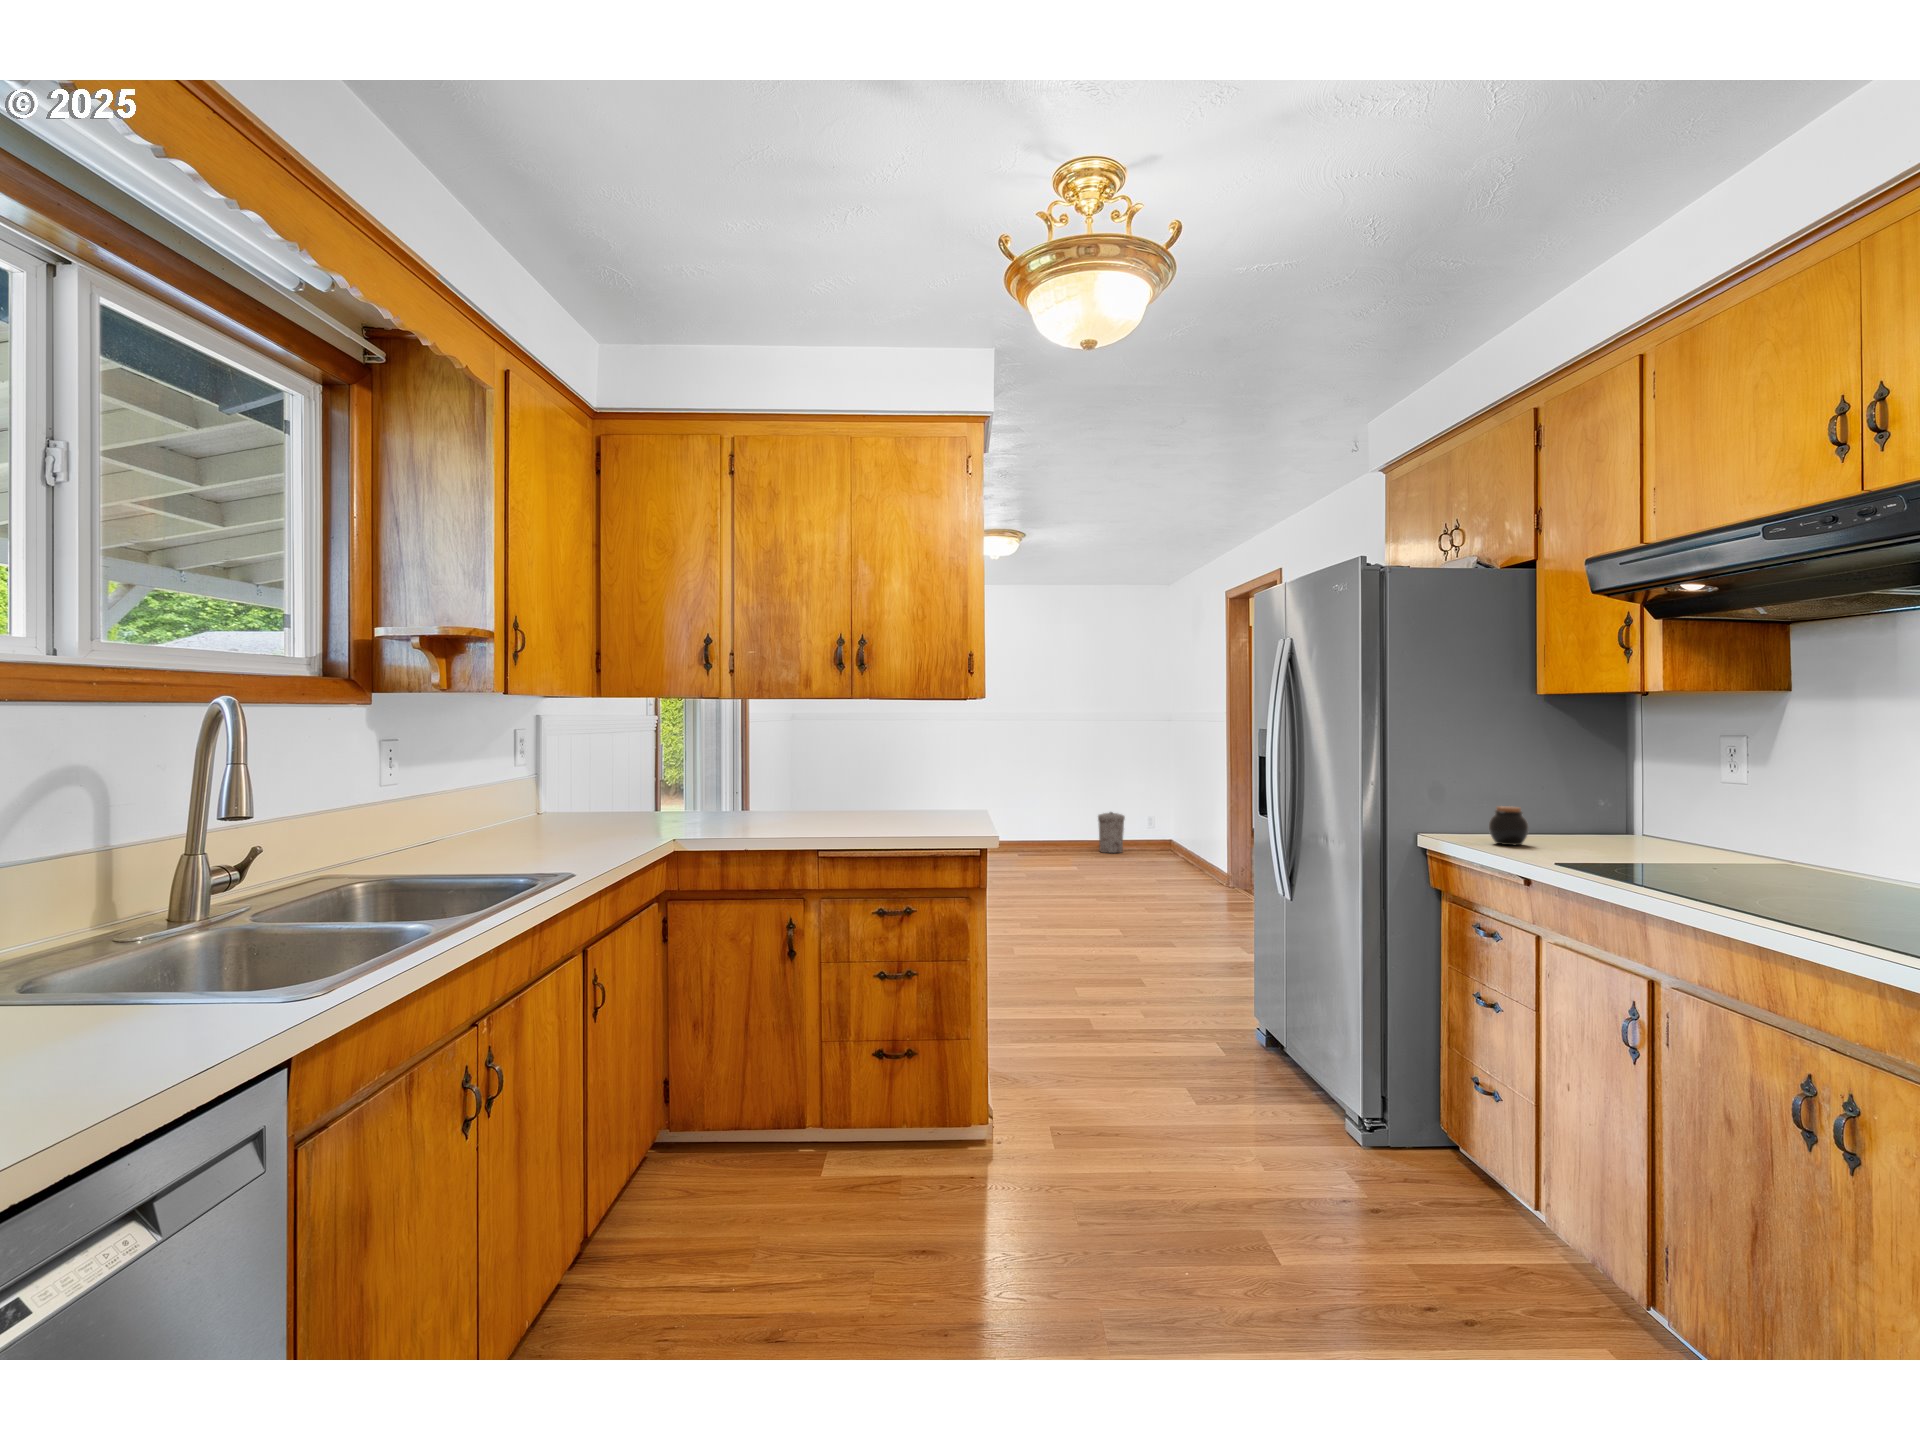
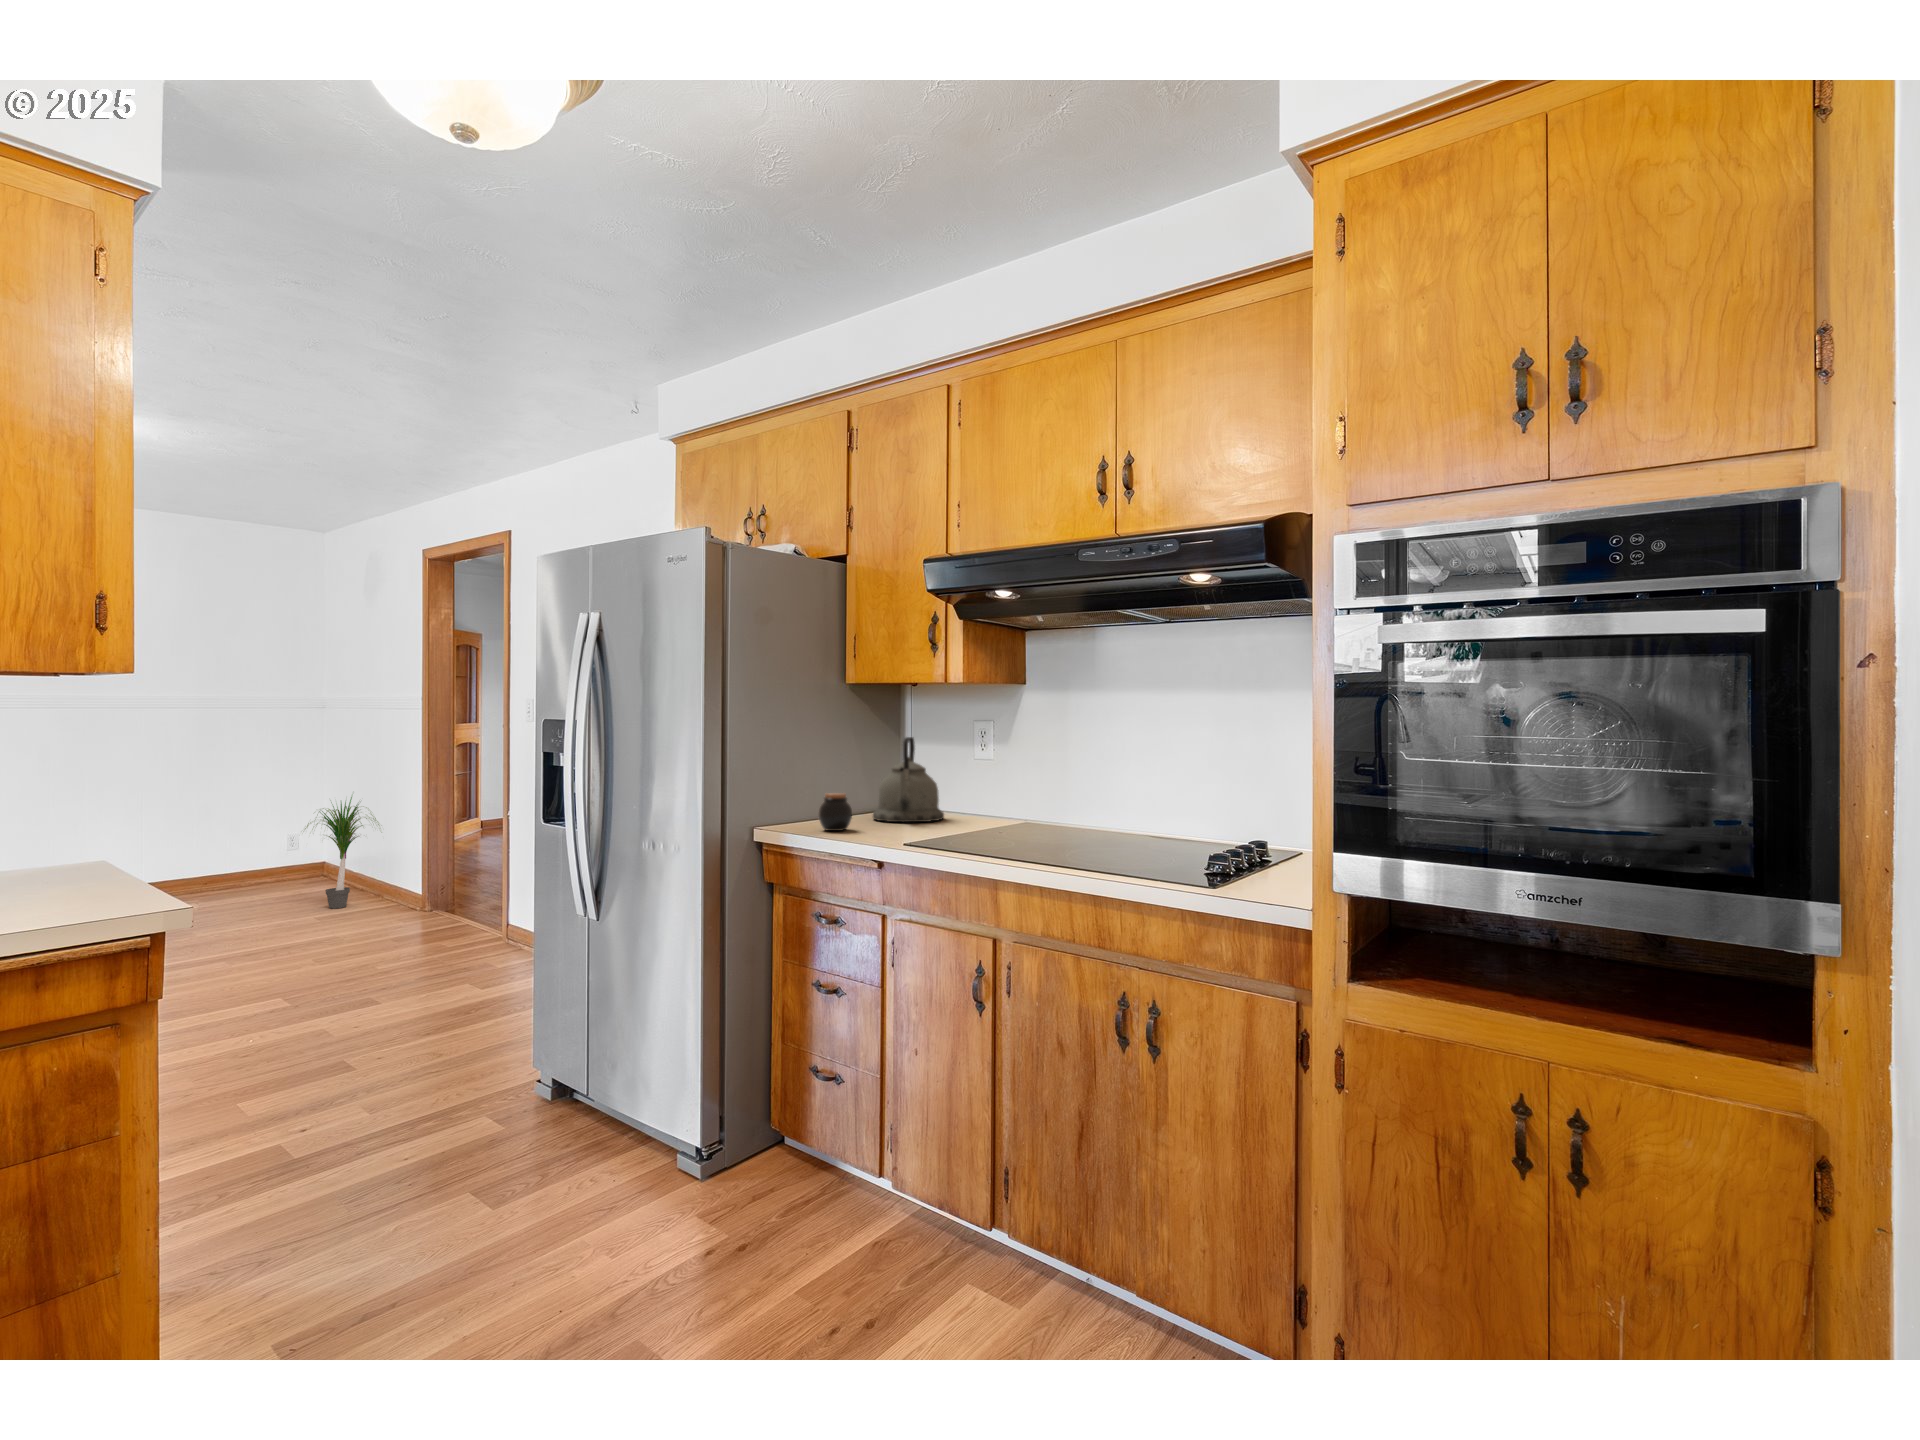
kettle: none [1572,751,1670,846] -> present [873,737,944,822]
potted plant: none [1141,782,1203,875] -> present [305,797,379,908]
trash can: present [1098,812,1125,853] -> none [214,834,260,890]

